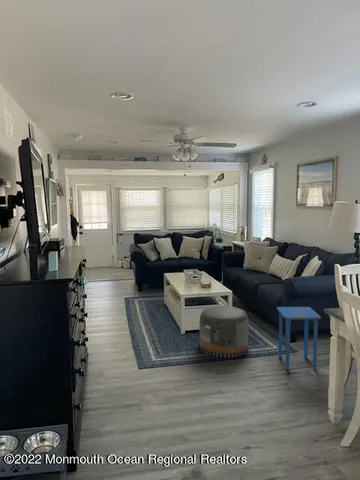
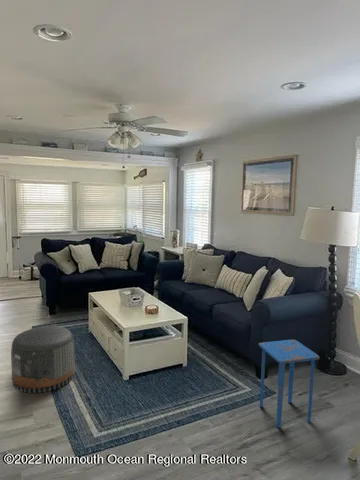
pouf: present [199,306,248,358] -> present [11,326,75,393]

